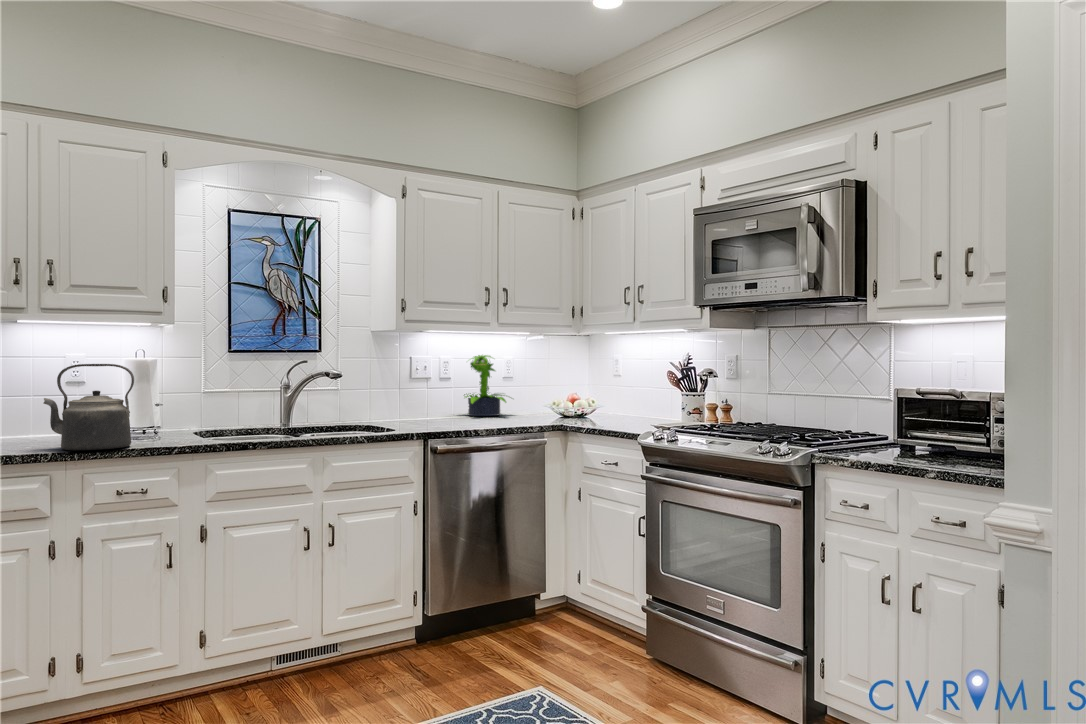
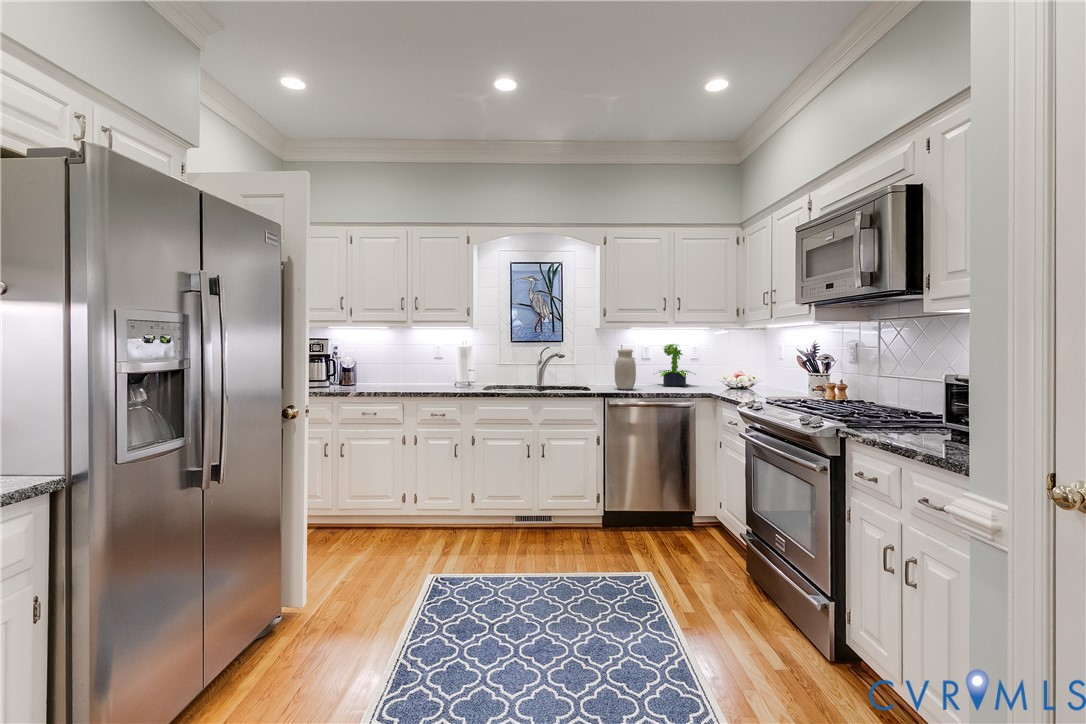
jar: none [416,363,449,424] -> present [615,349,636,389]
kettle: present [44,364,134,450] -> none [406,349,444,393]

